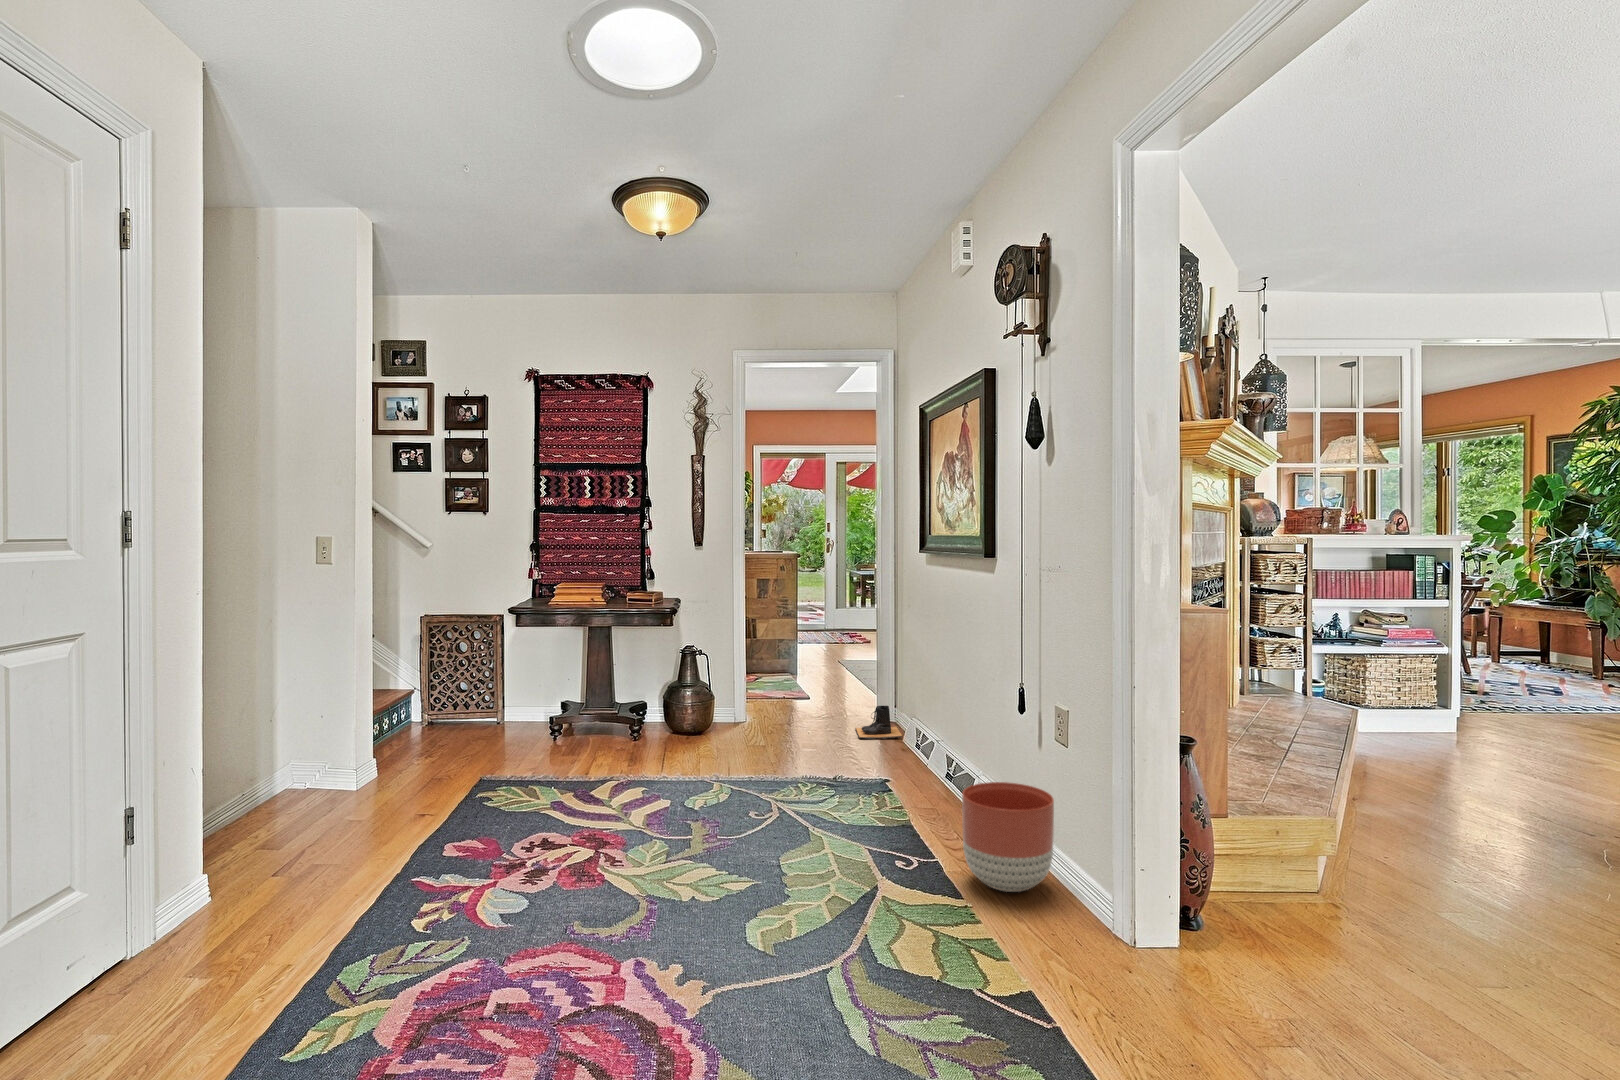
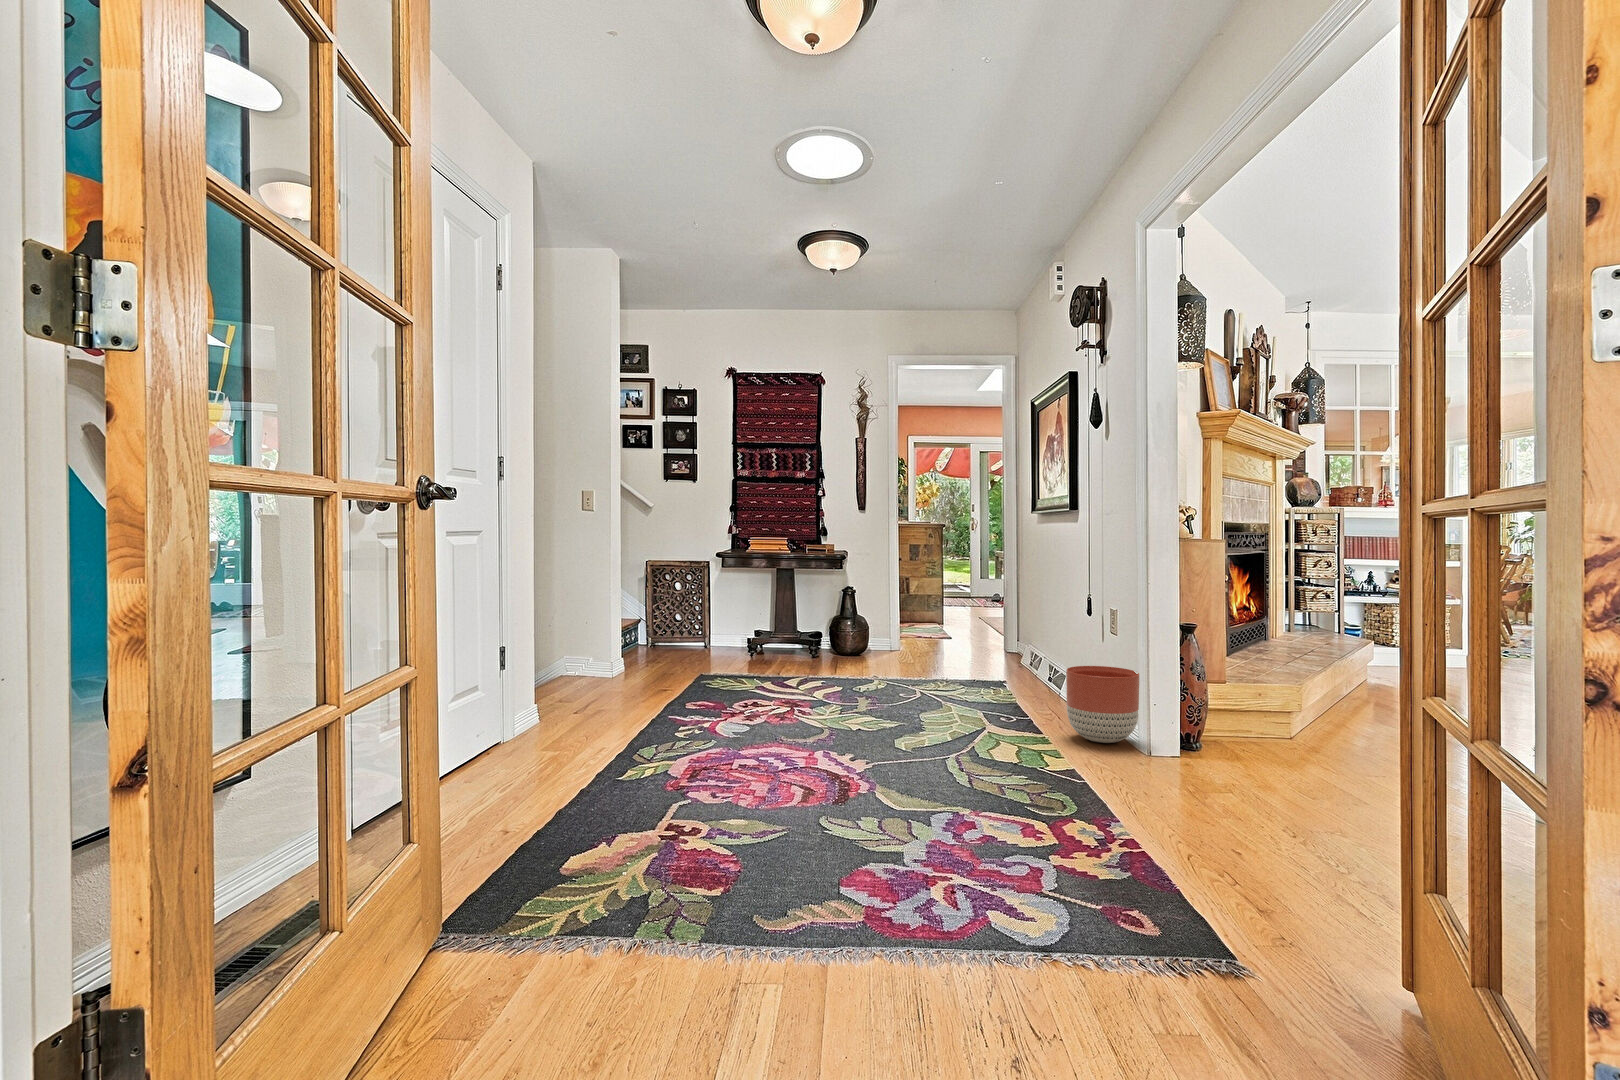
boots: present [855,706,902,739] -> none [991,641,1031,667]

